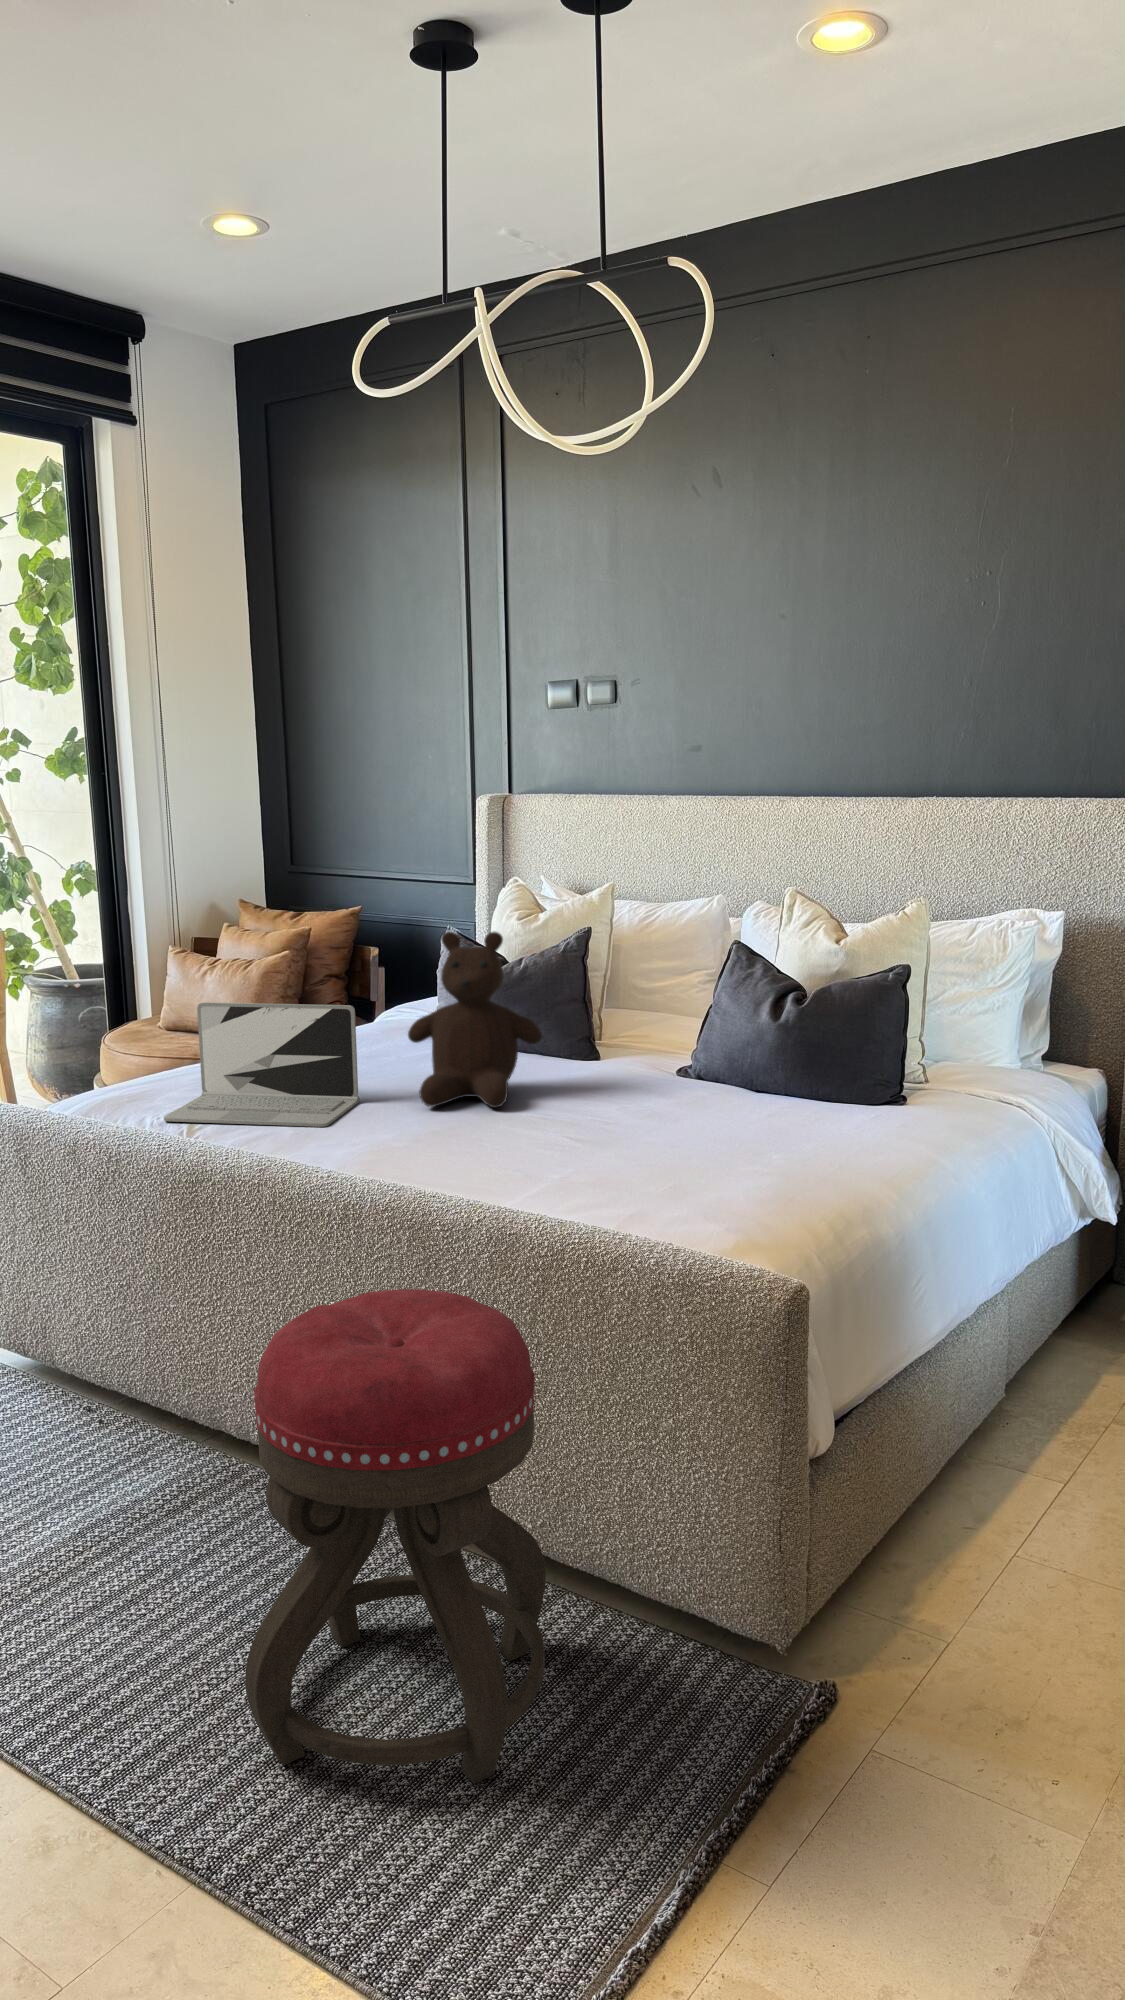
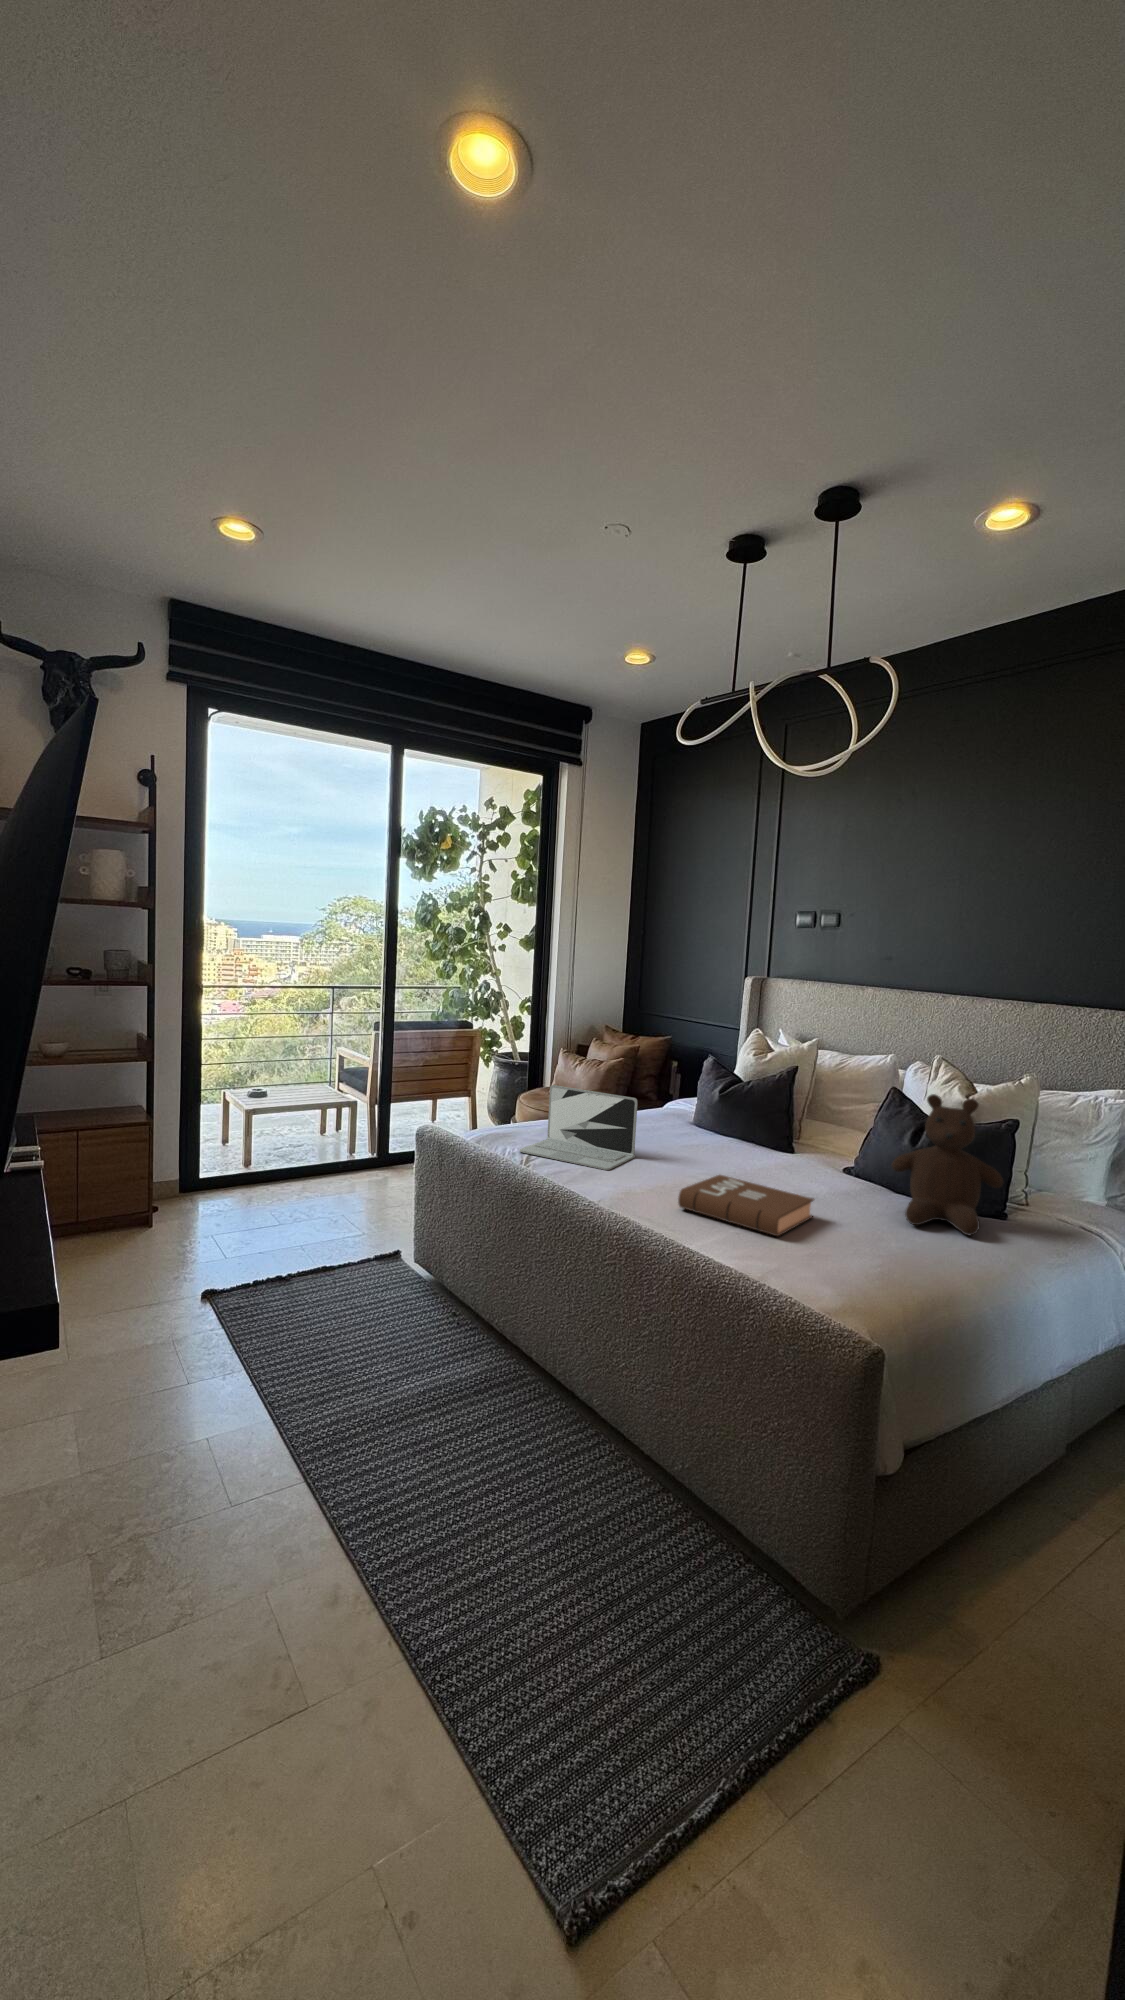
teddy bear: present [408,932,542,1108] -> present [891,1094,1003,1235]
book: none [461,1103,659,1176] -> present [678,1175,813,1236]
ottoman: present [245,1289,546,1784] -> none [468,1287,681,1649]

